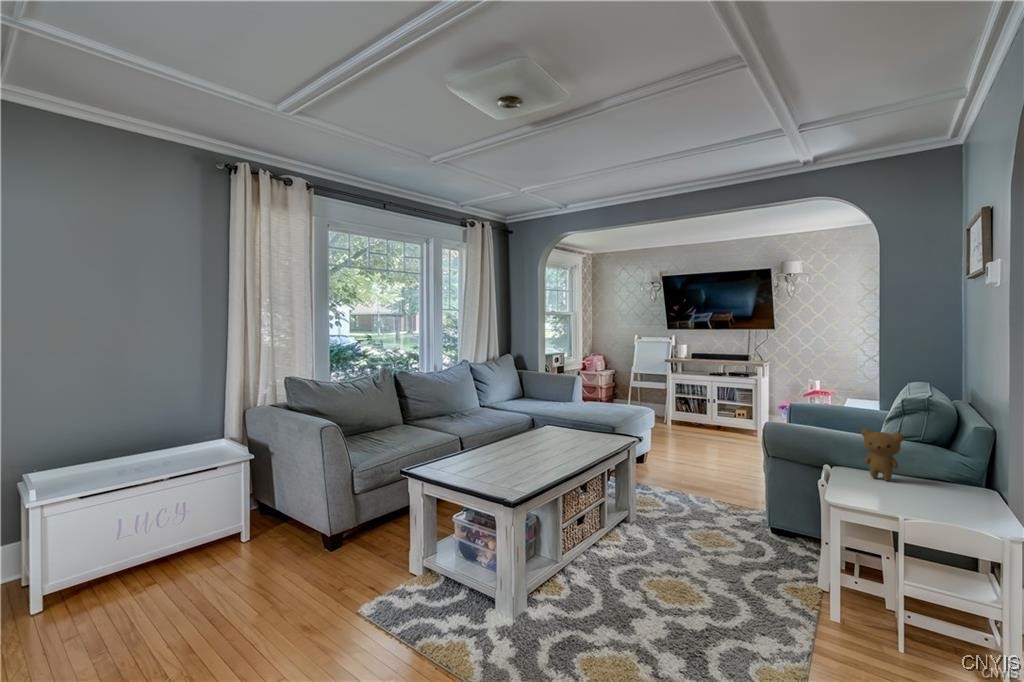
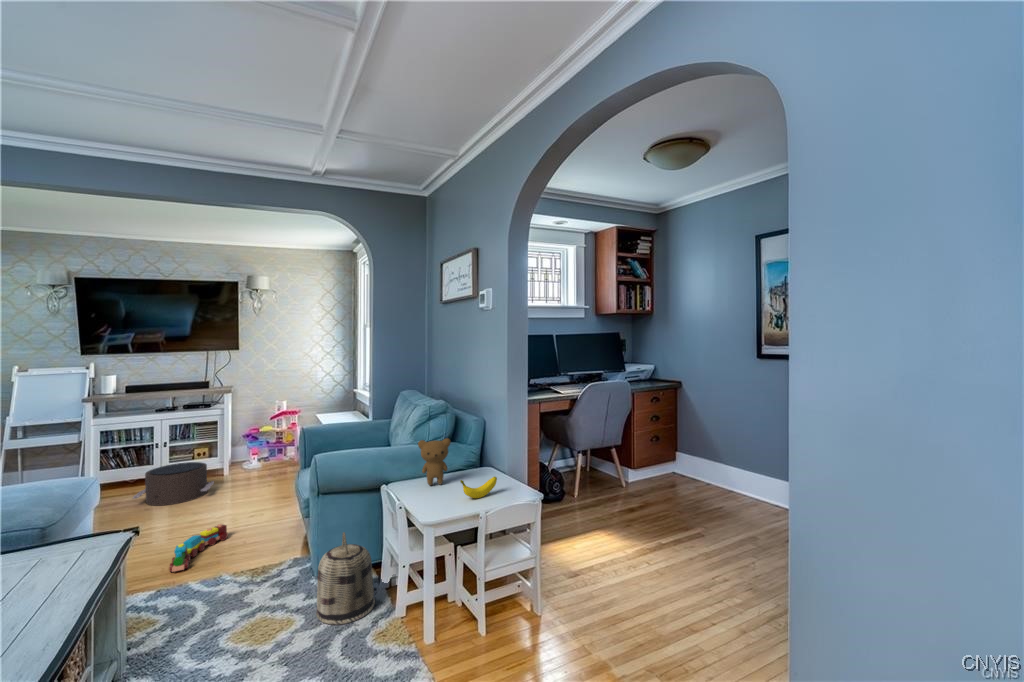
pouf: none [684,416,741,447] -> present [133,462,214,506]
toy train: none [682,466,729,487] -> present [170,524,228,572]
banana: none [888,476,951,504] -> present [460,477,497,498]
basket: none [754,493,810,572] -> present [316,532,375,625]

